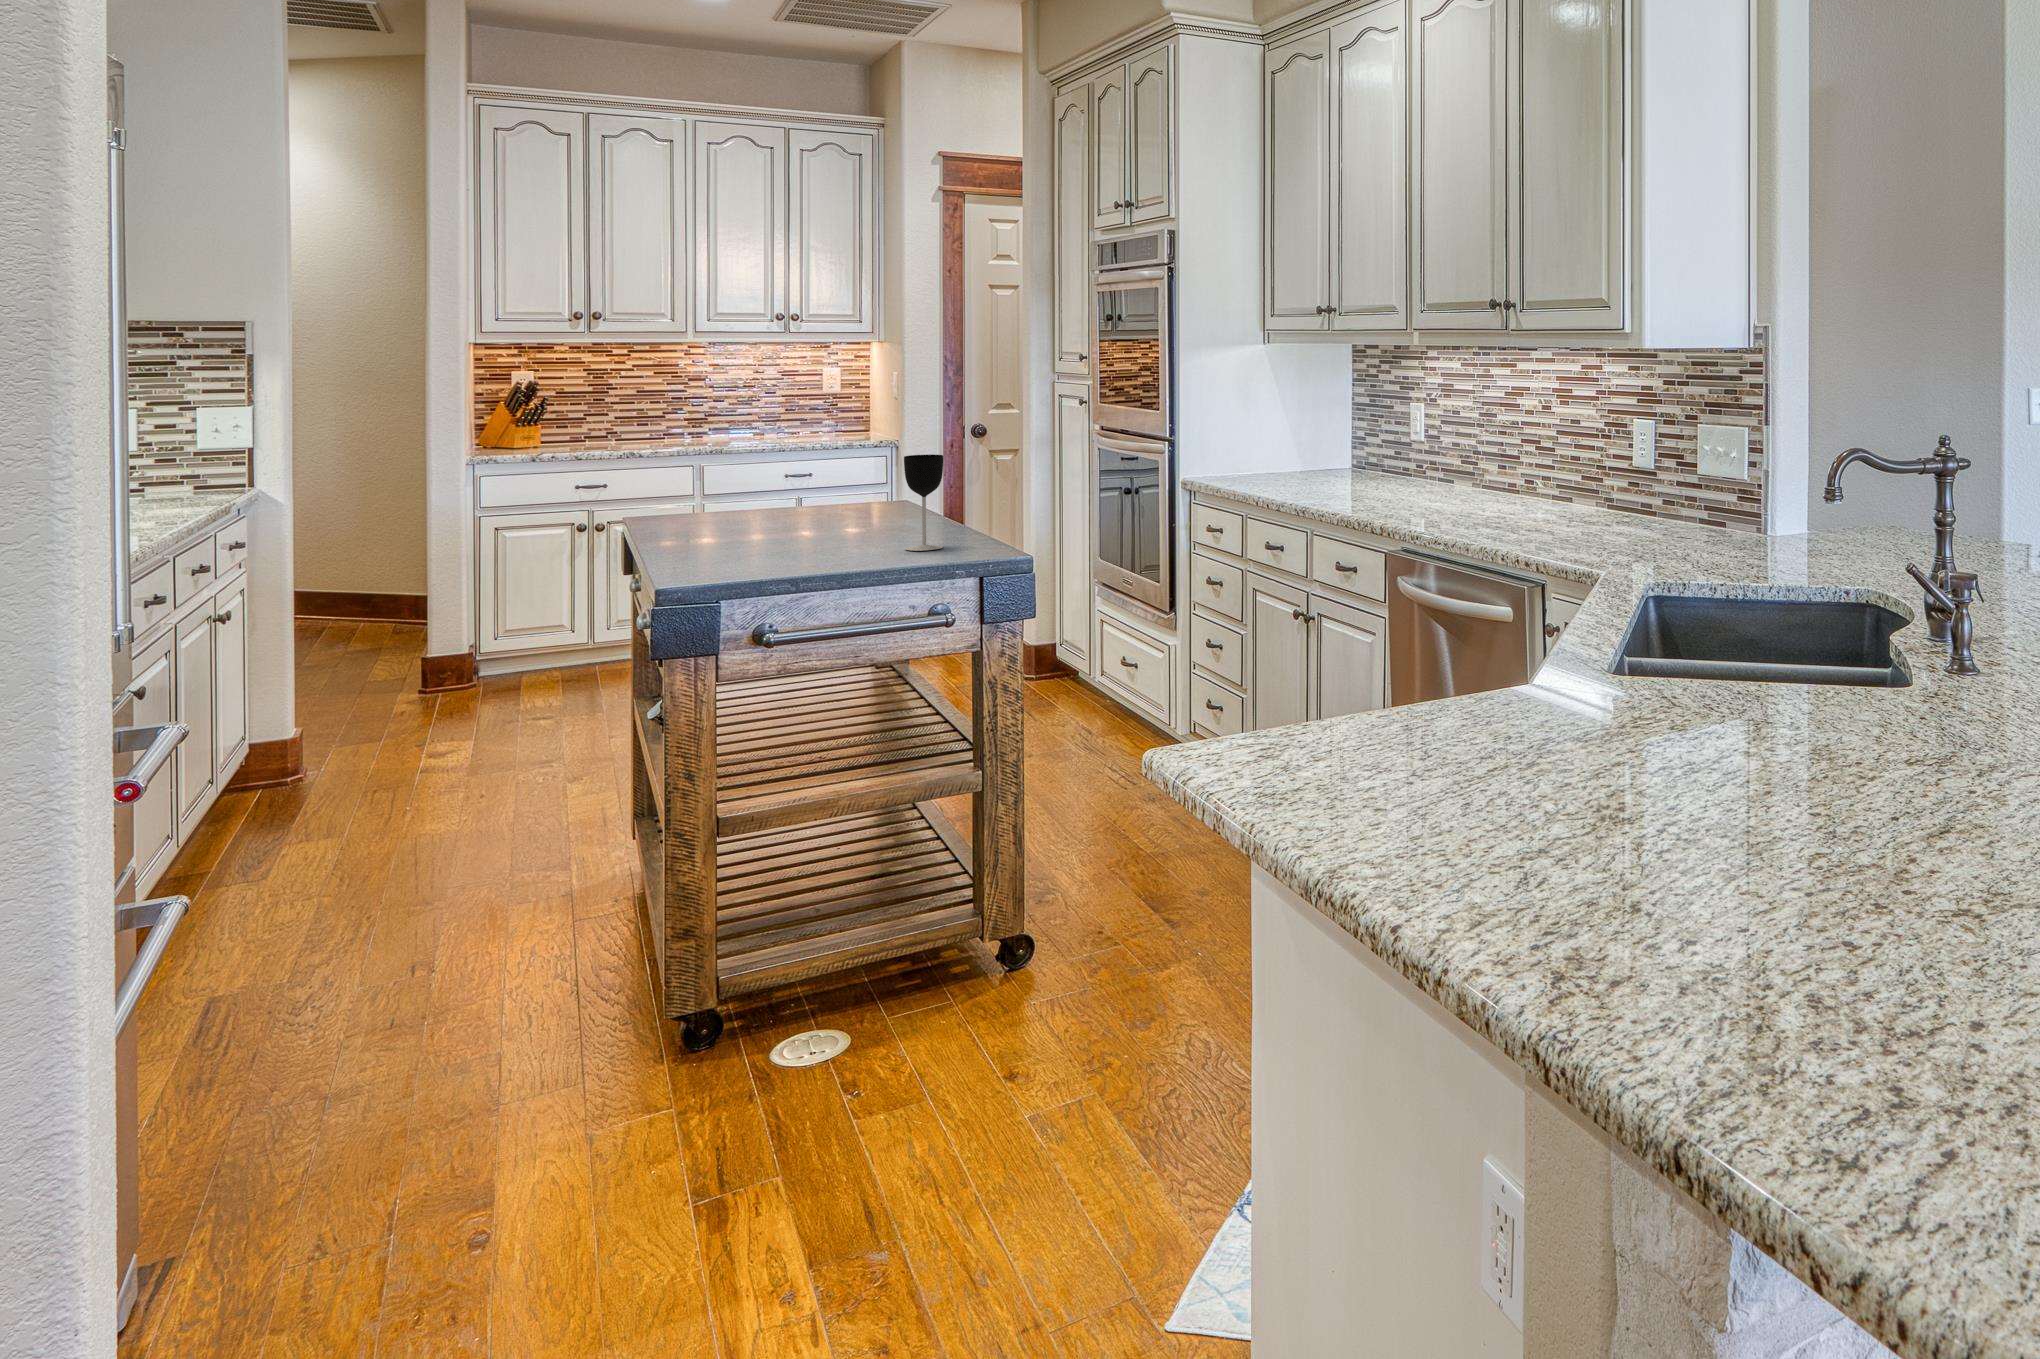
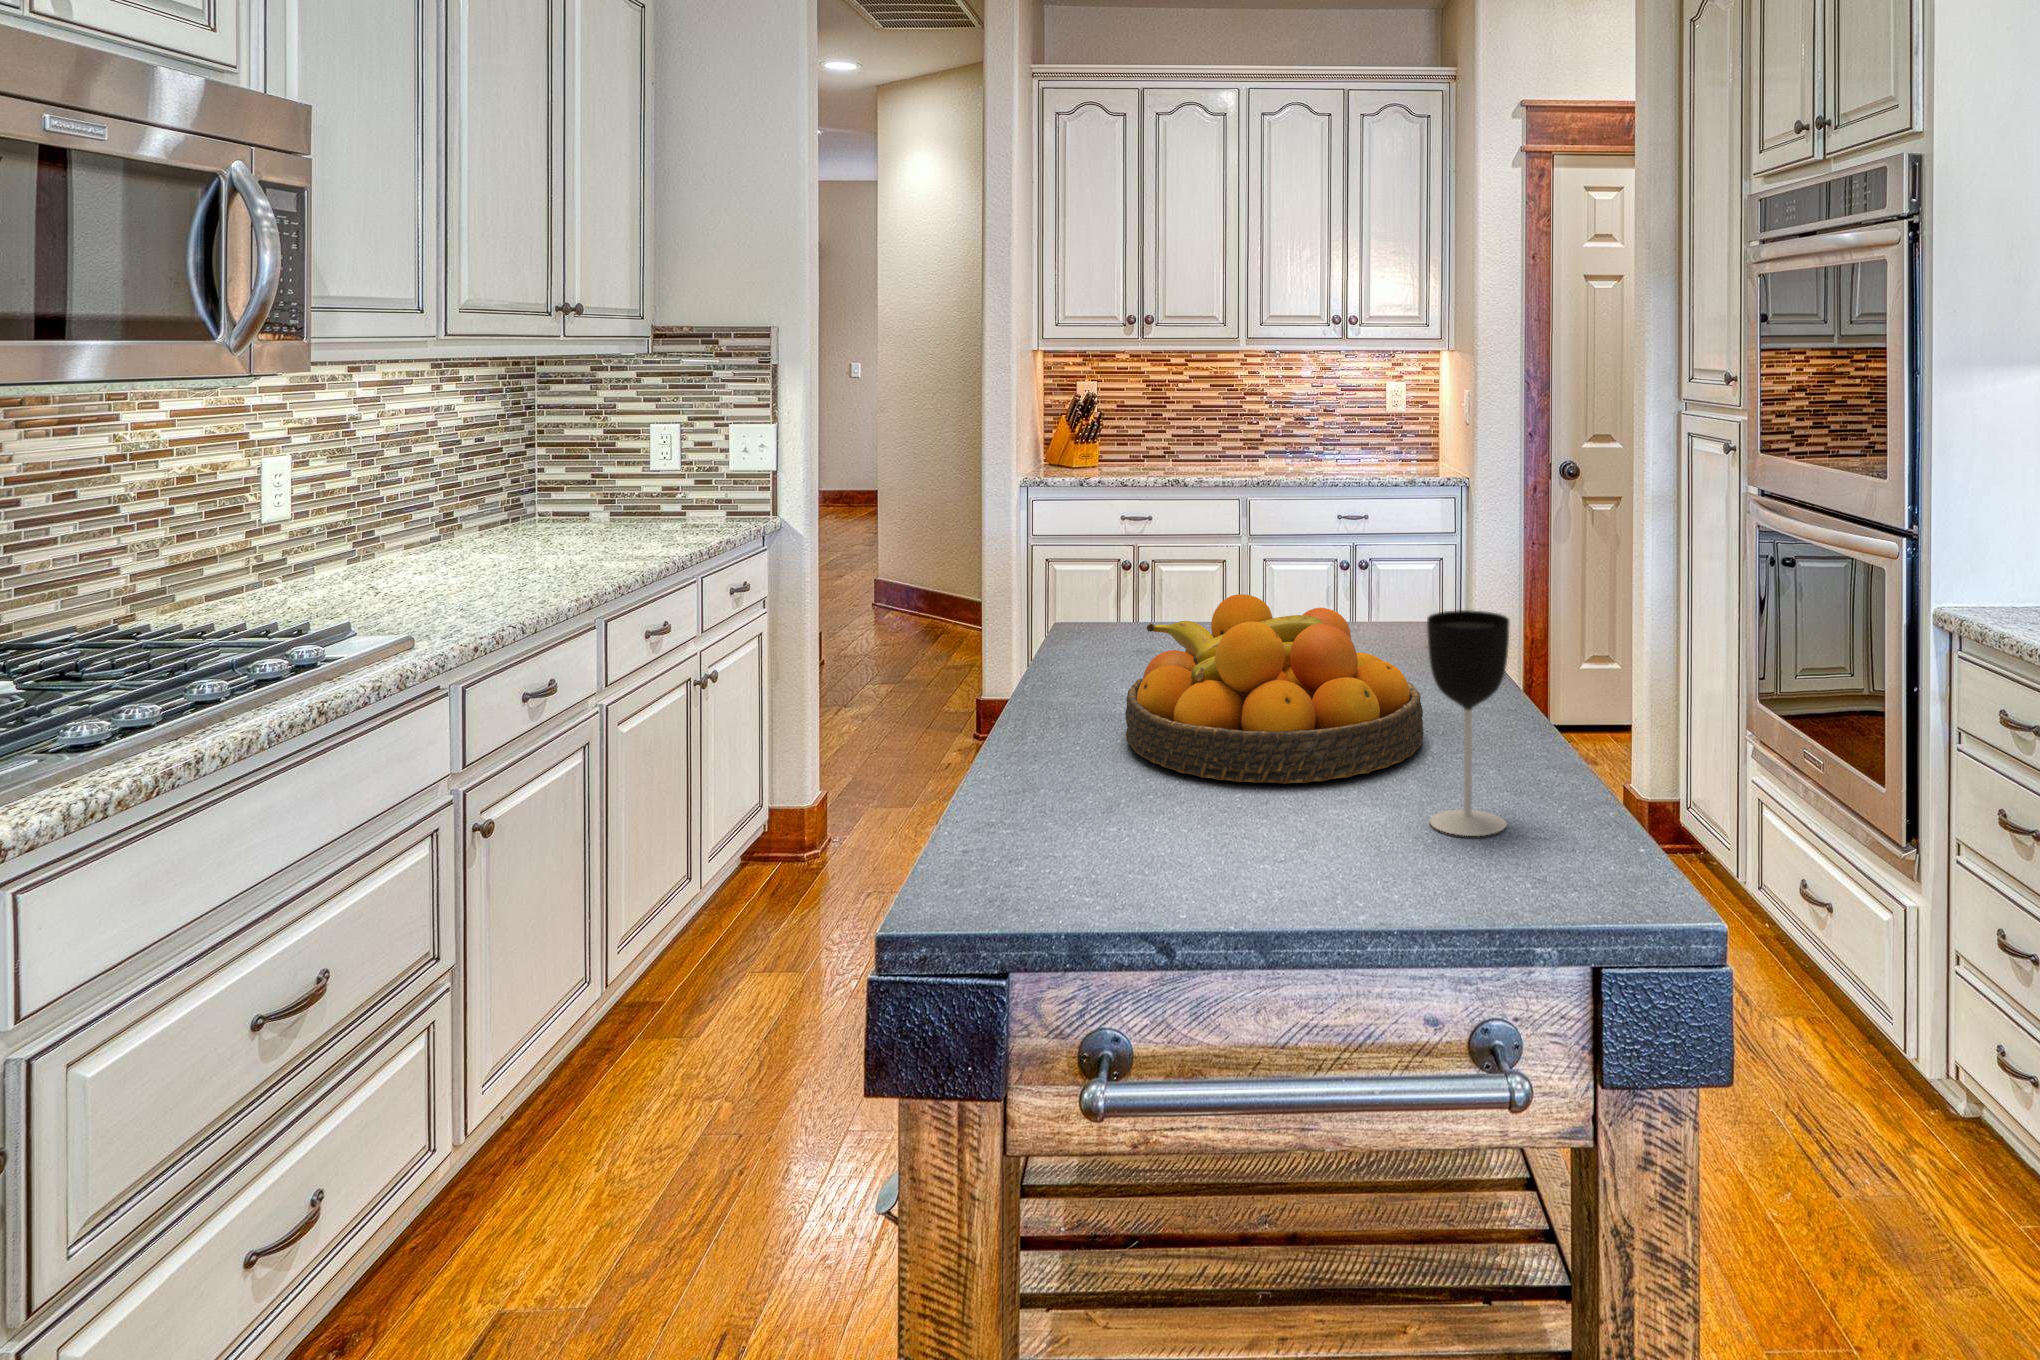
fruit bowl: none [725,467,897,549] -> present [1125,594,1423,784]

